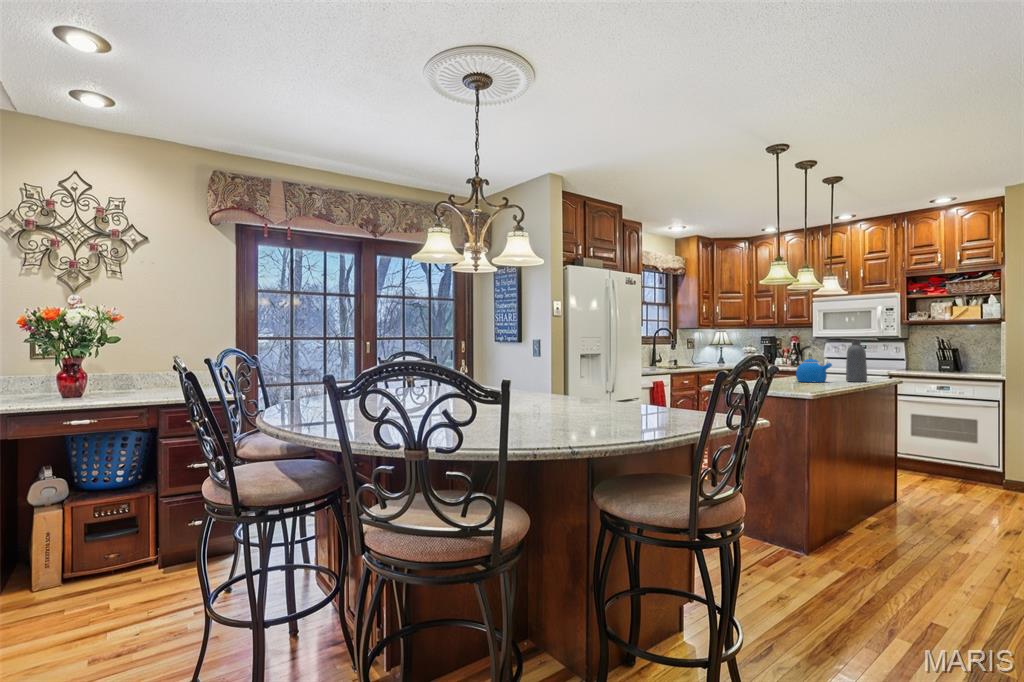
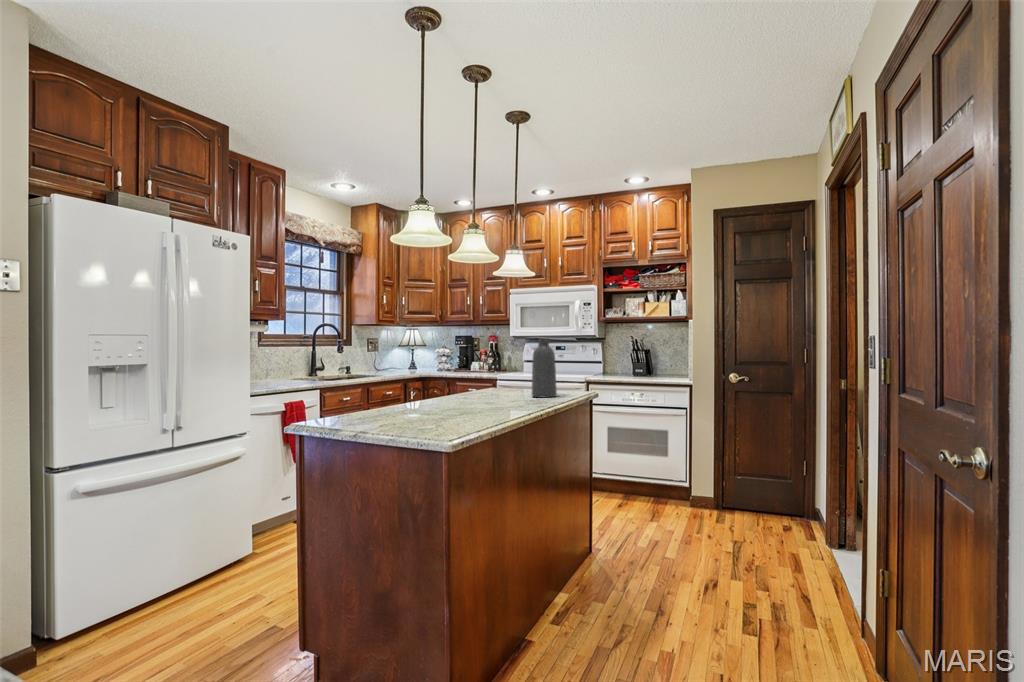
kettle: present [796,346,832,382] -> none [469,347,513,401]

